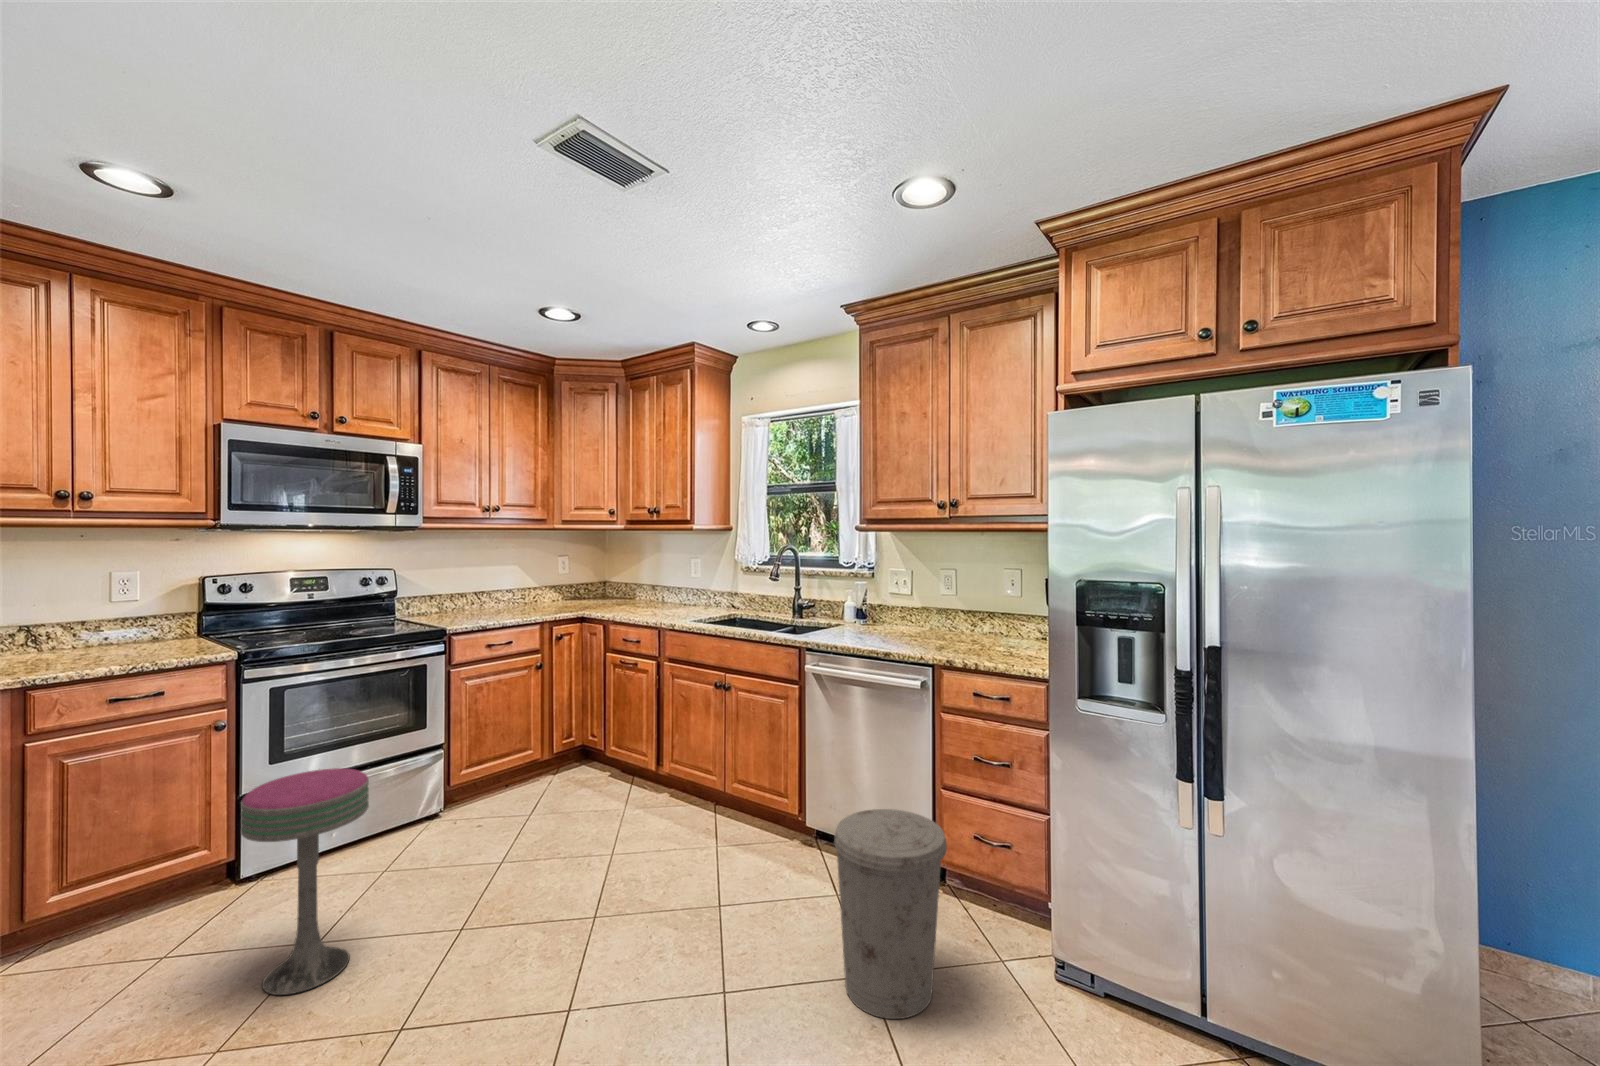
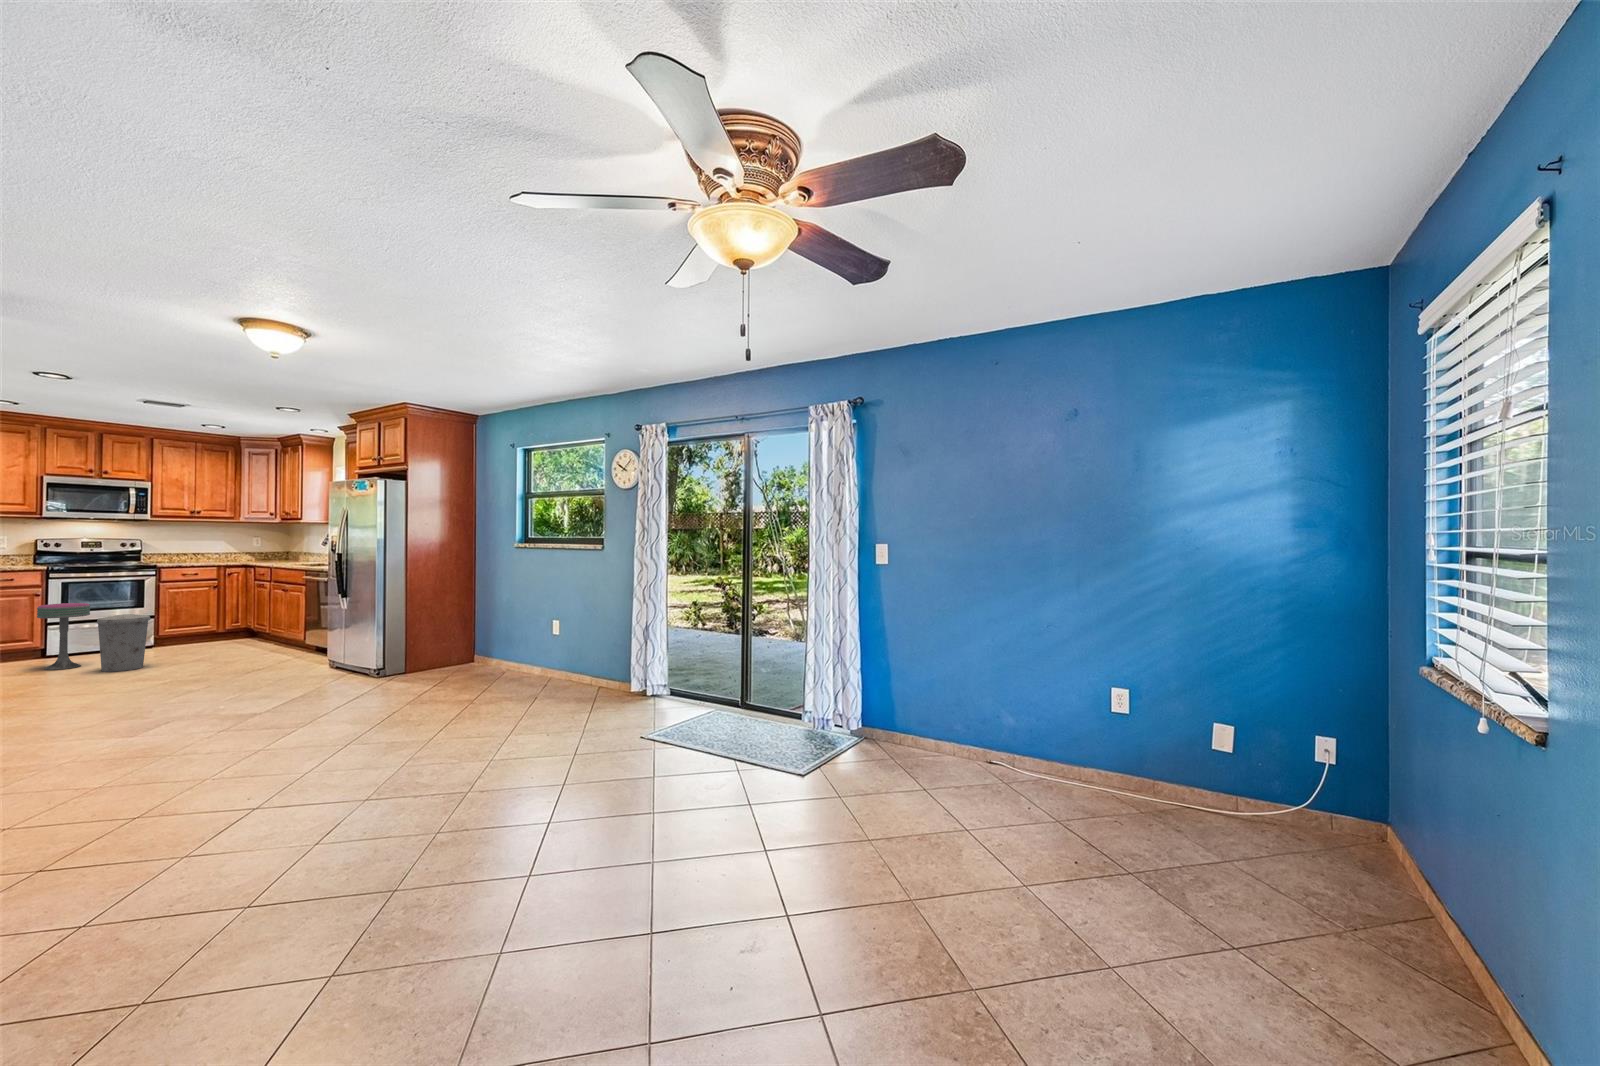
trash can: present [834,809,947,1019] -> present [97,614,151,672]

